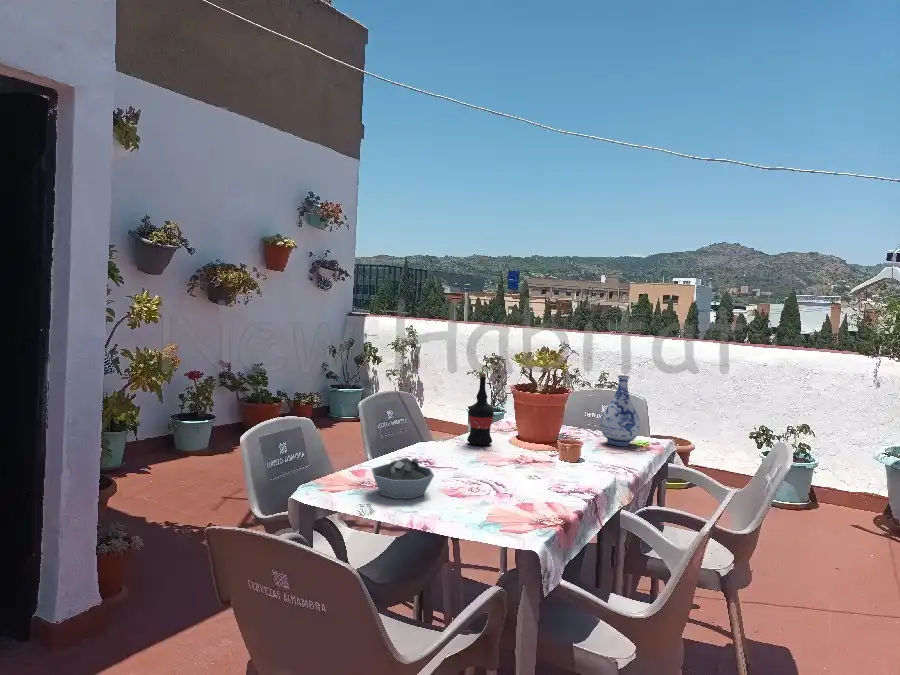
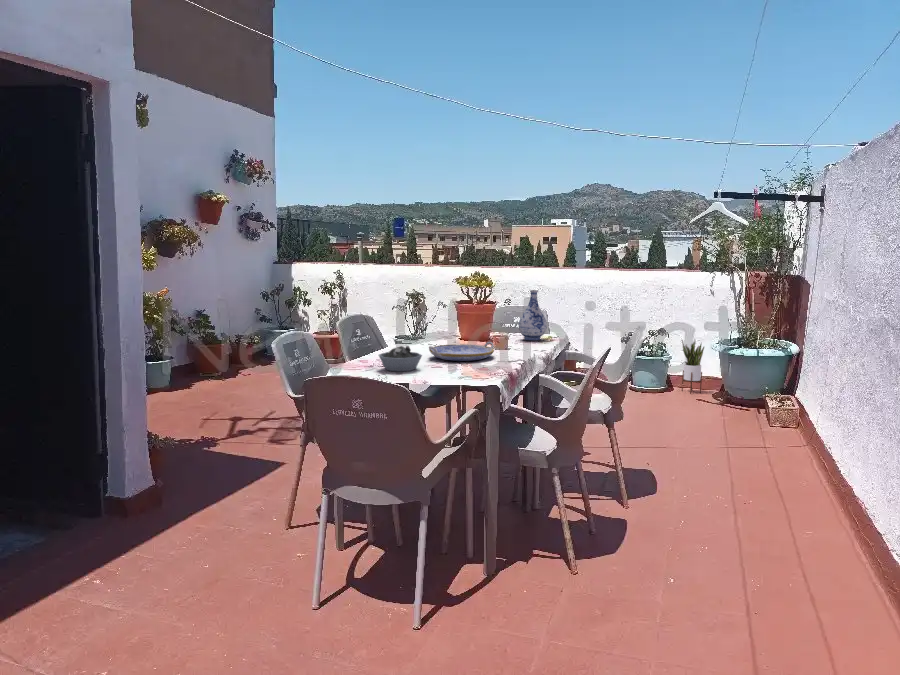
wine bottle: present [467,373,494,445] -> none [426,293,444,345]
potted plant: none [832,441,867,515] -> present [682,340,704,394]
serving tray: none [455,451,552,483] -> present [429,342,494,361]

